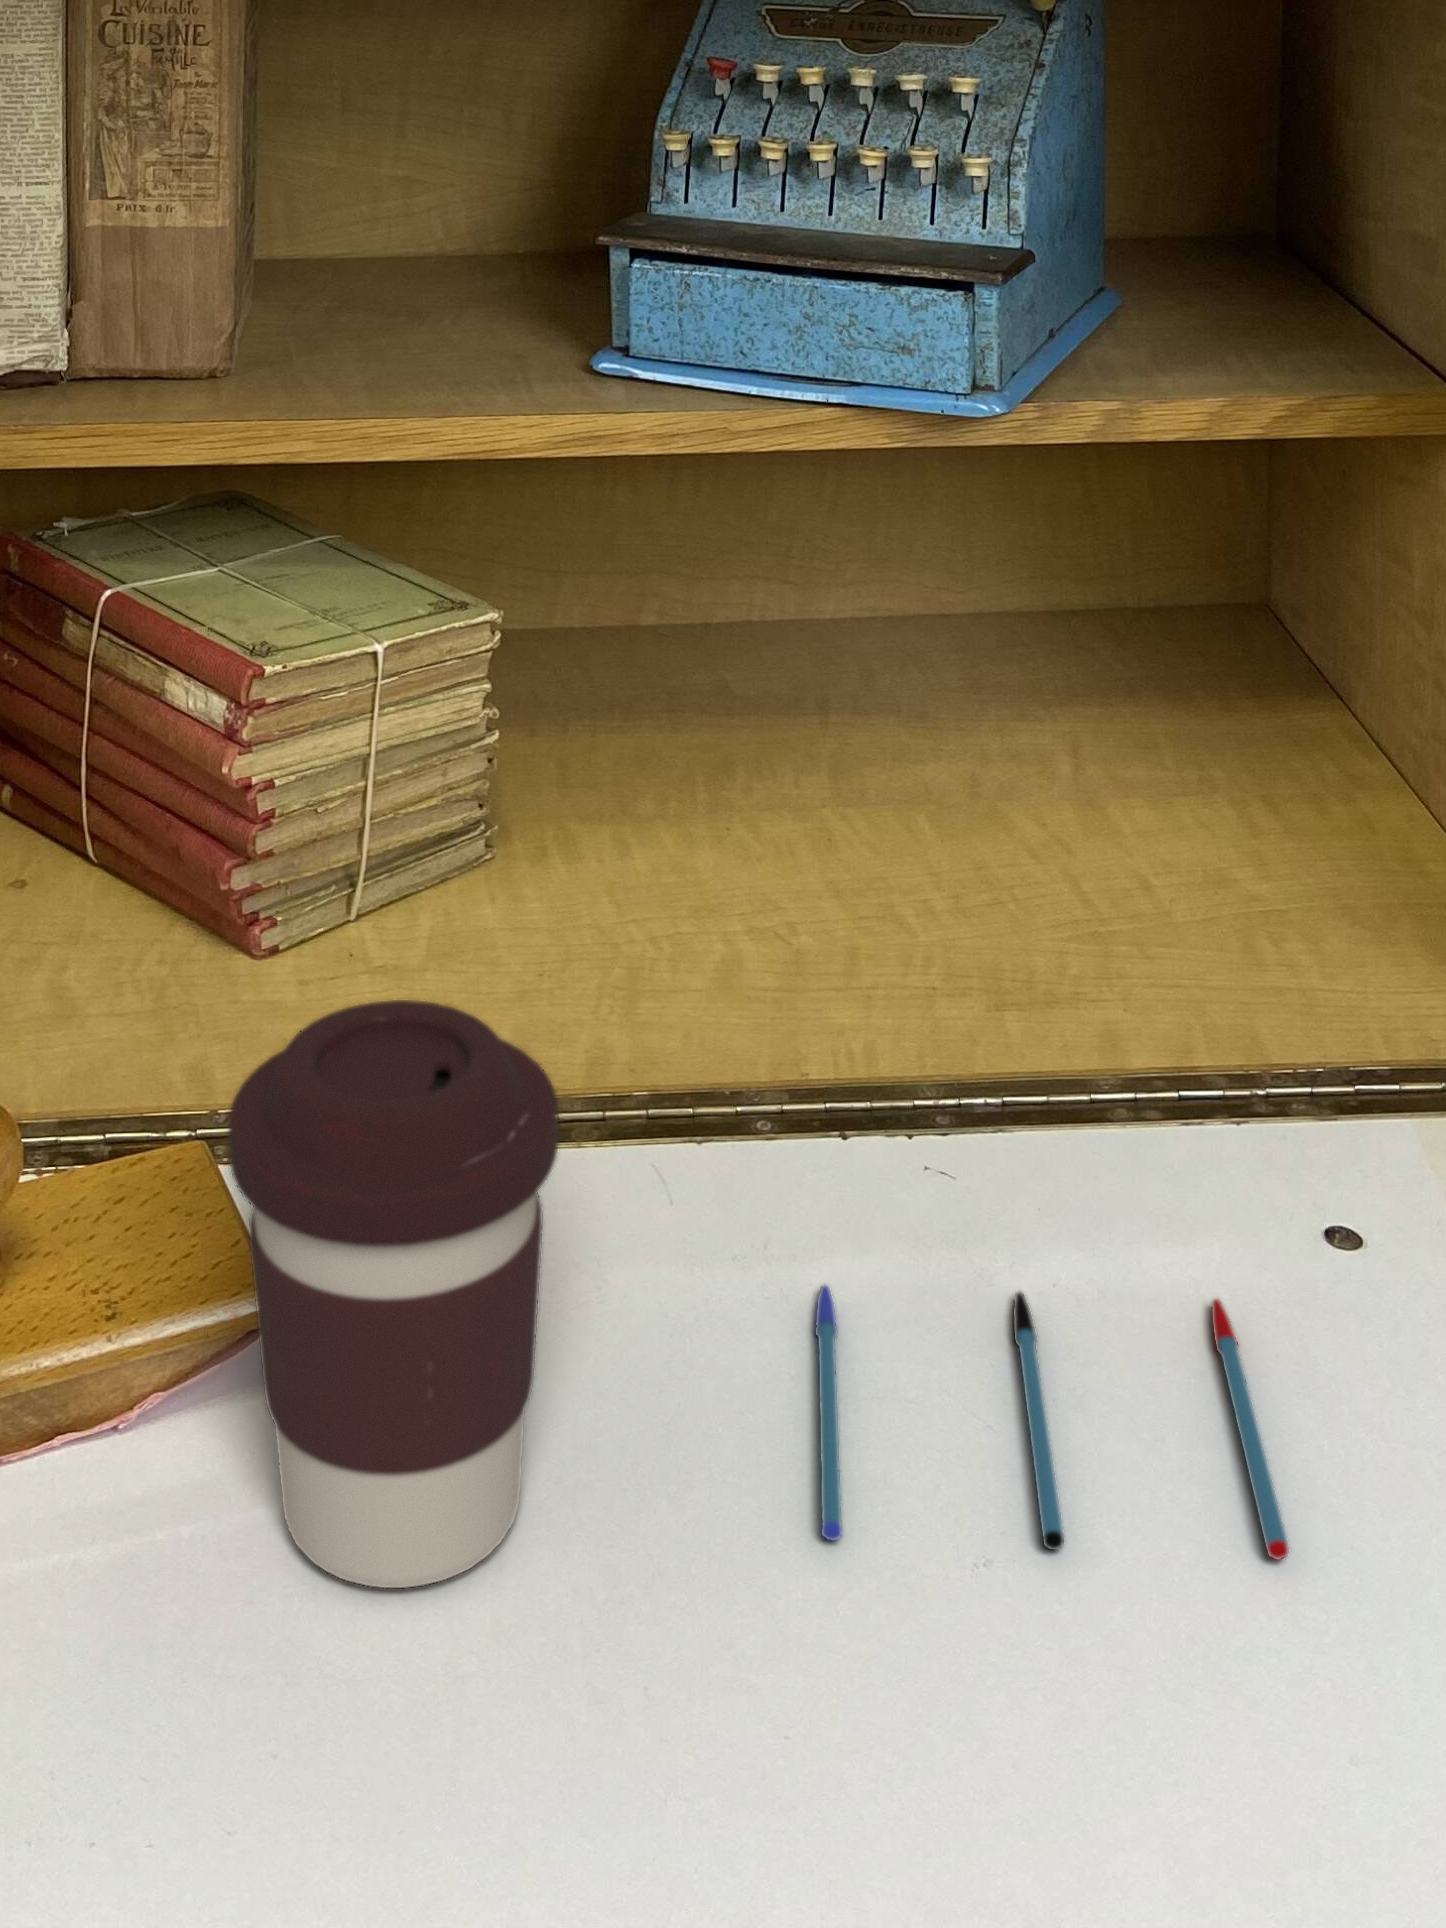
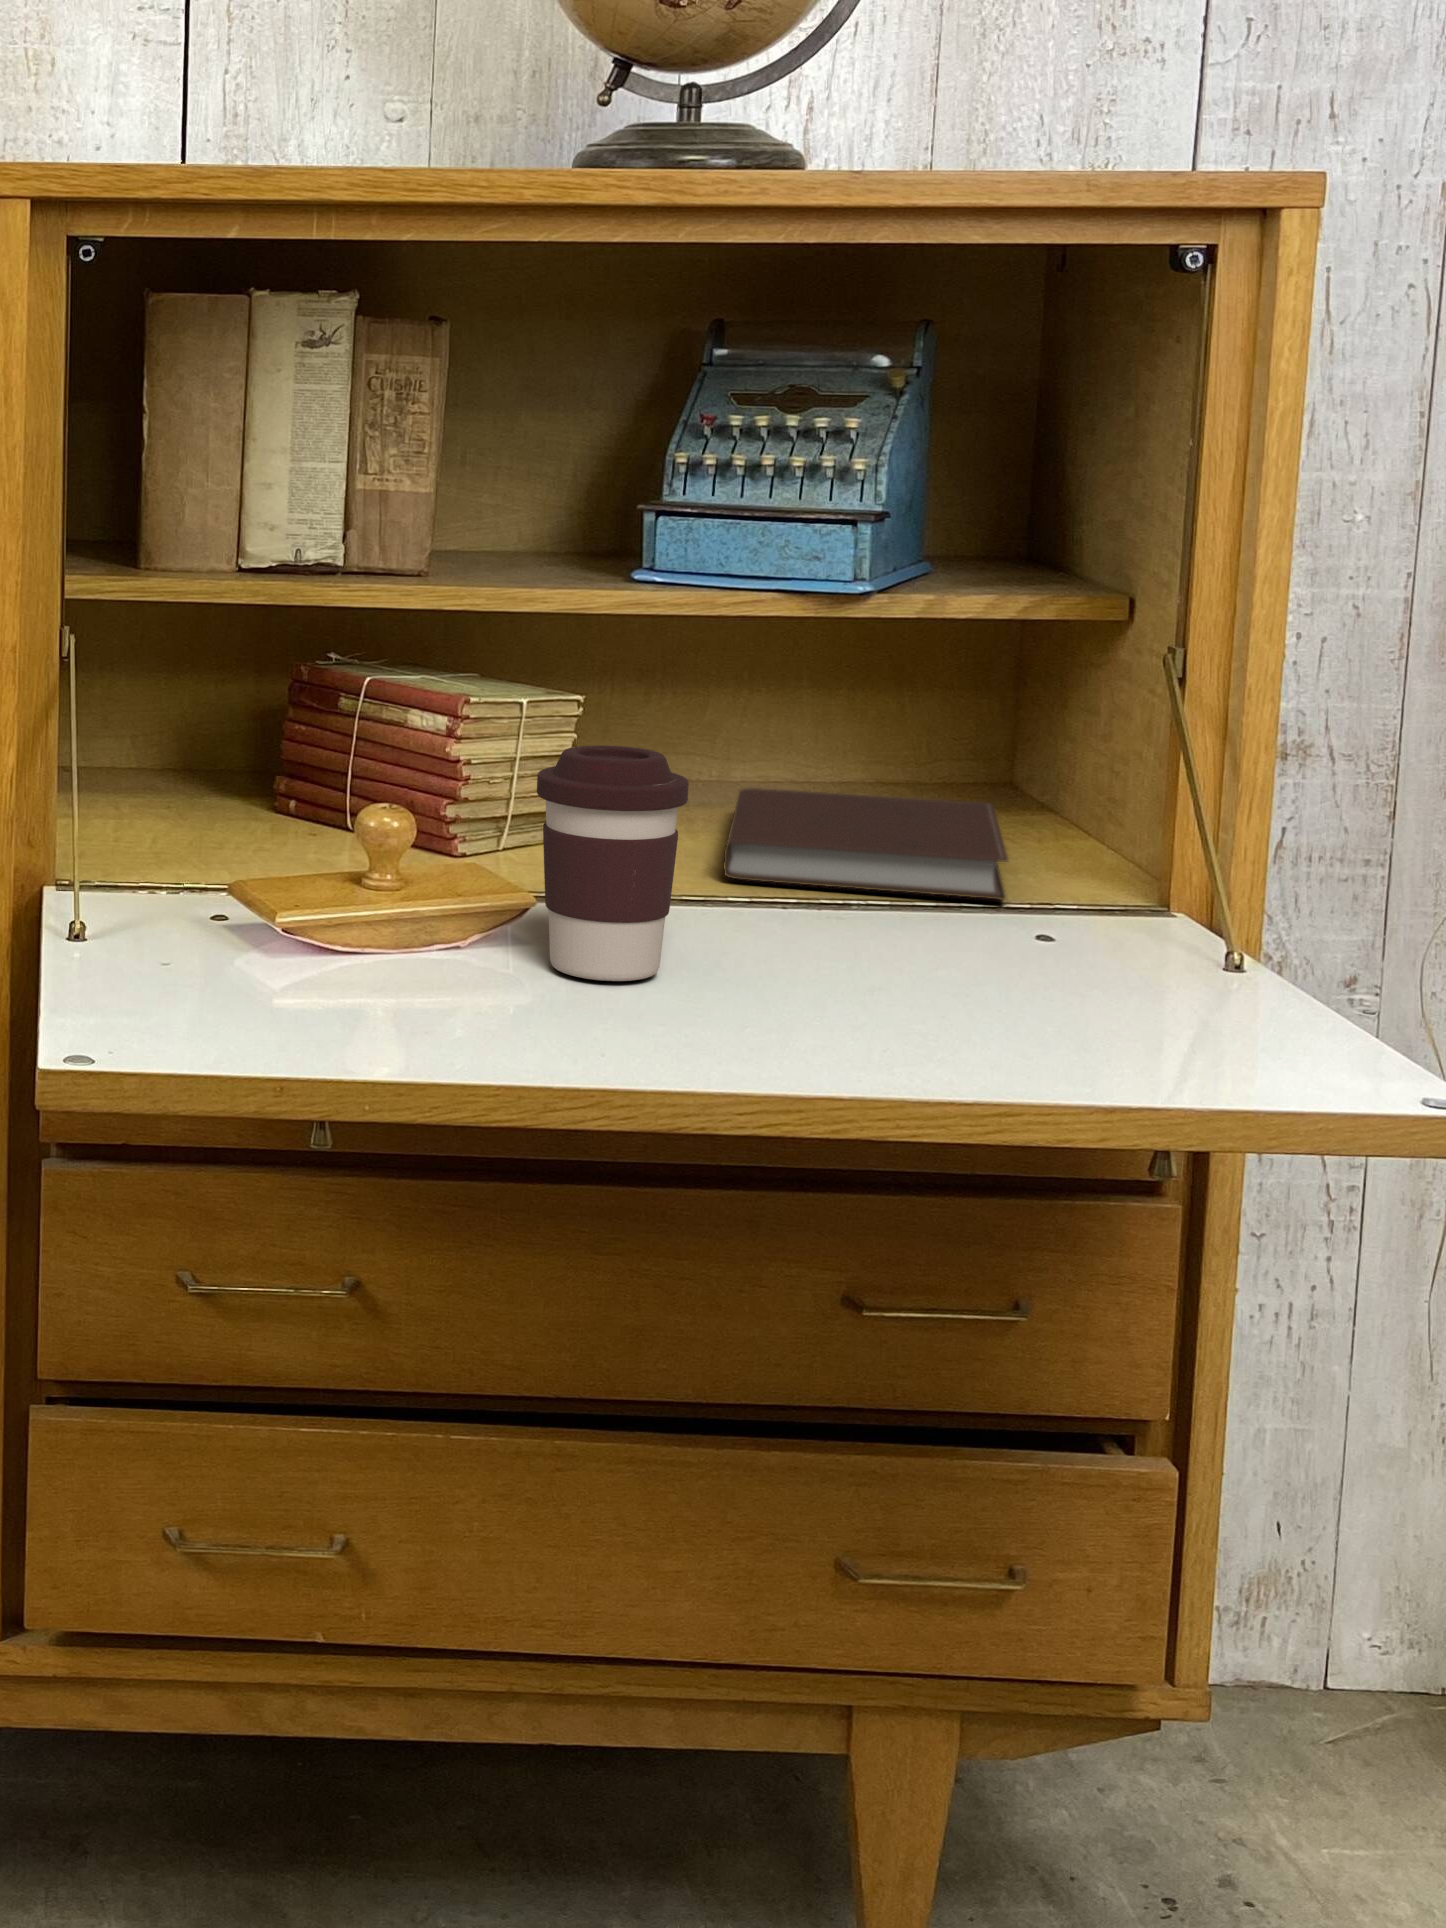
notebook: none [740,702,1263,1067] -> present [724,788,1008,900]
pen: present [815,1285,1289,1559] -> none [785,935,1021,995]

